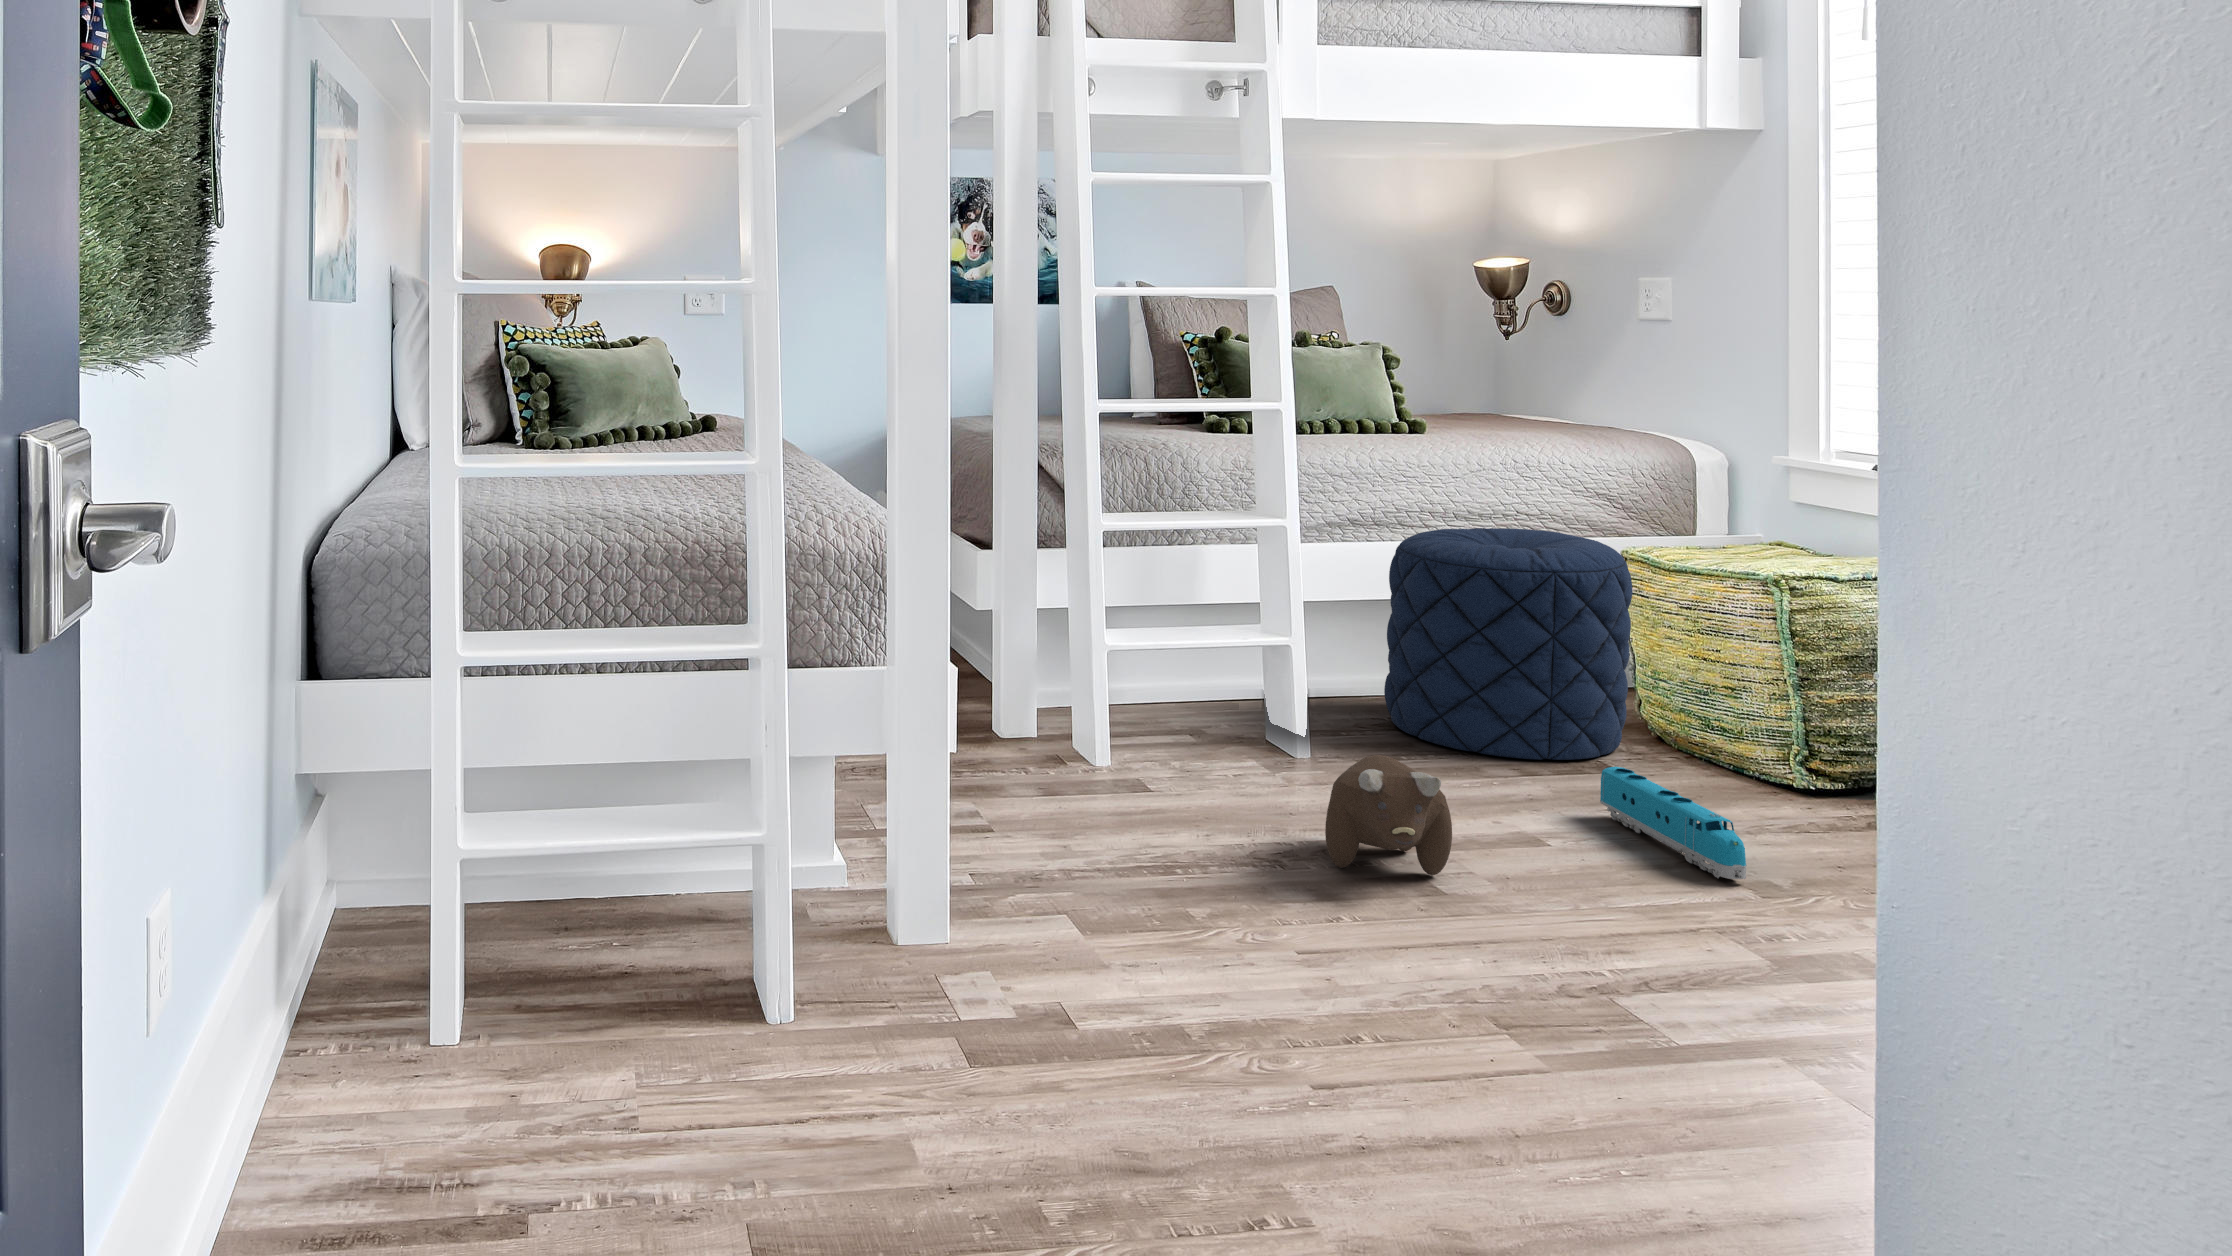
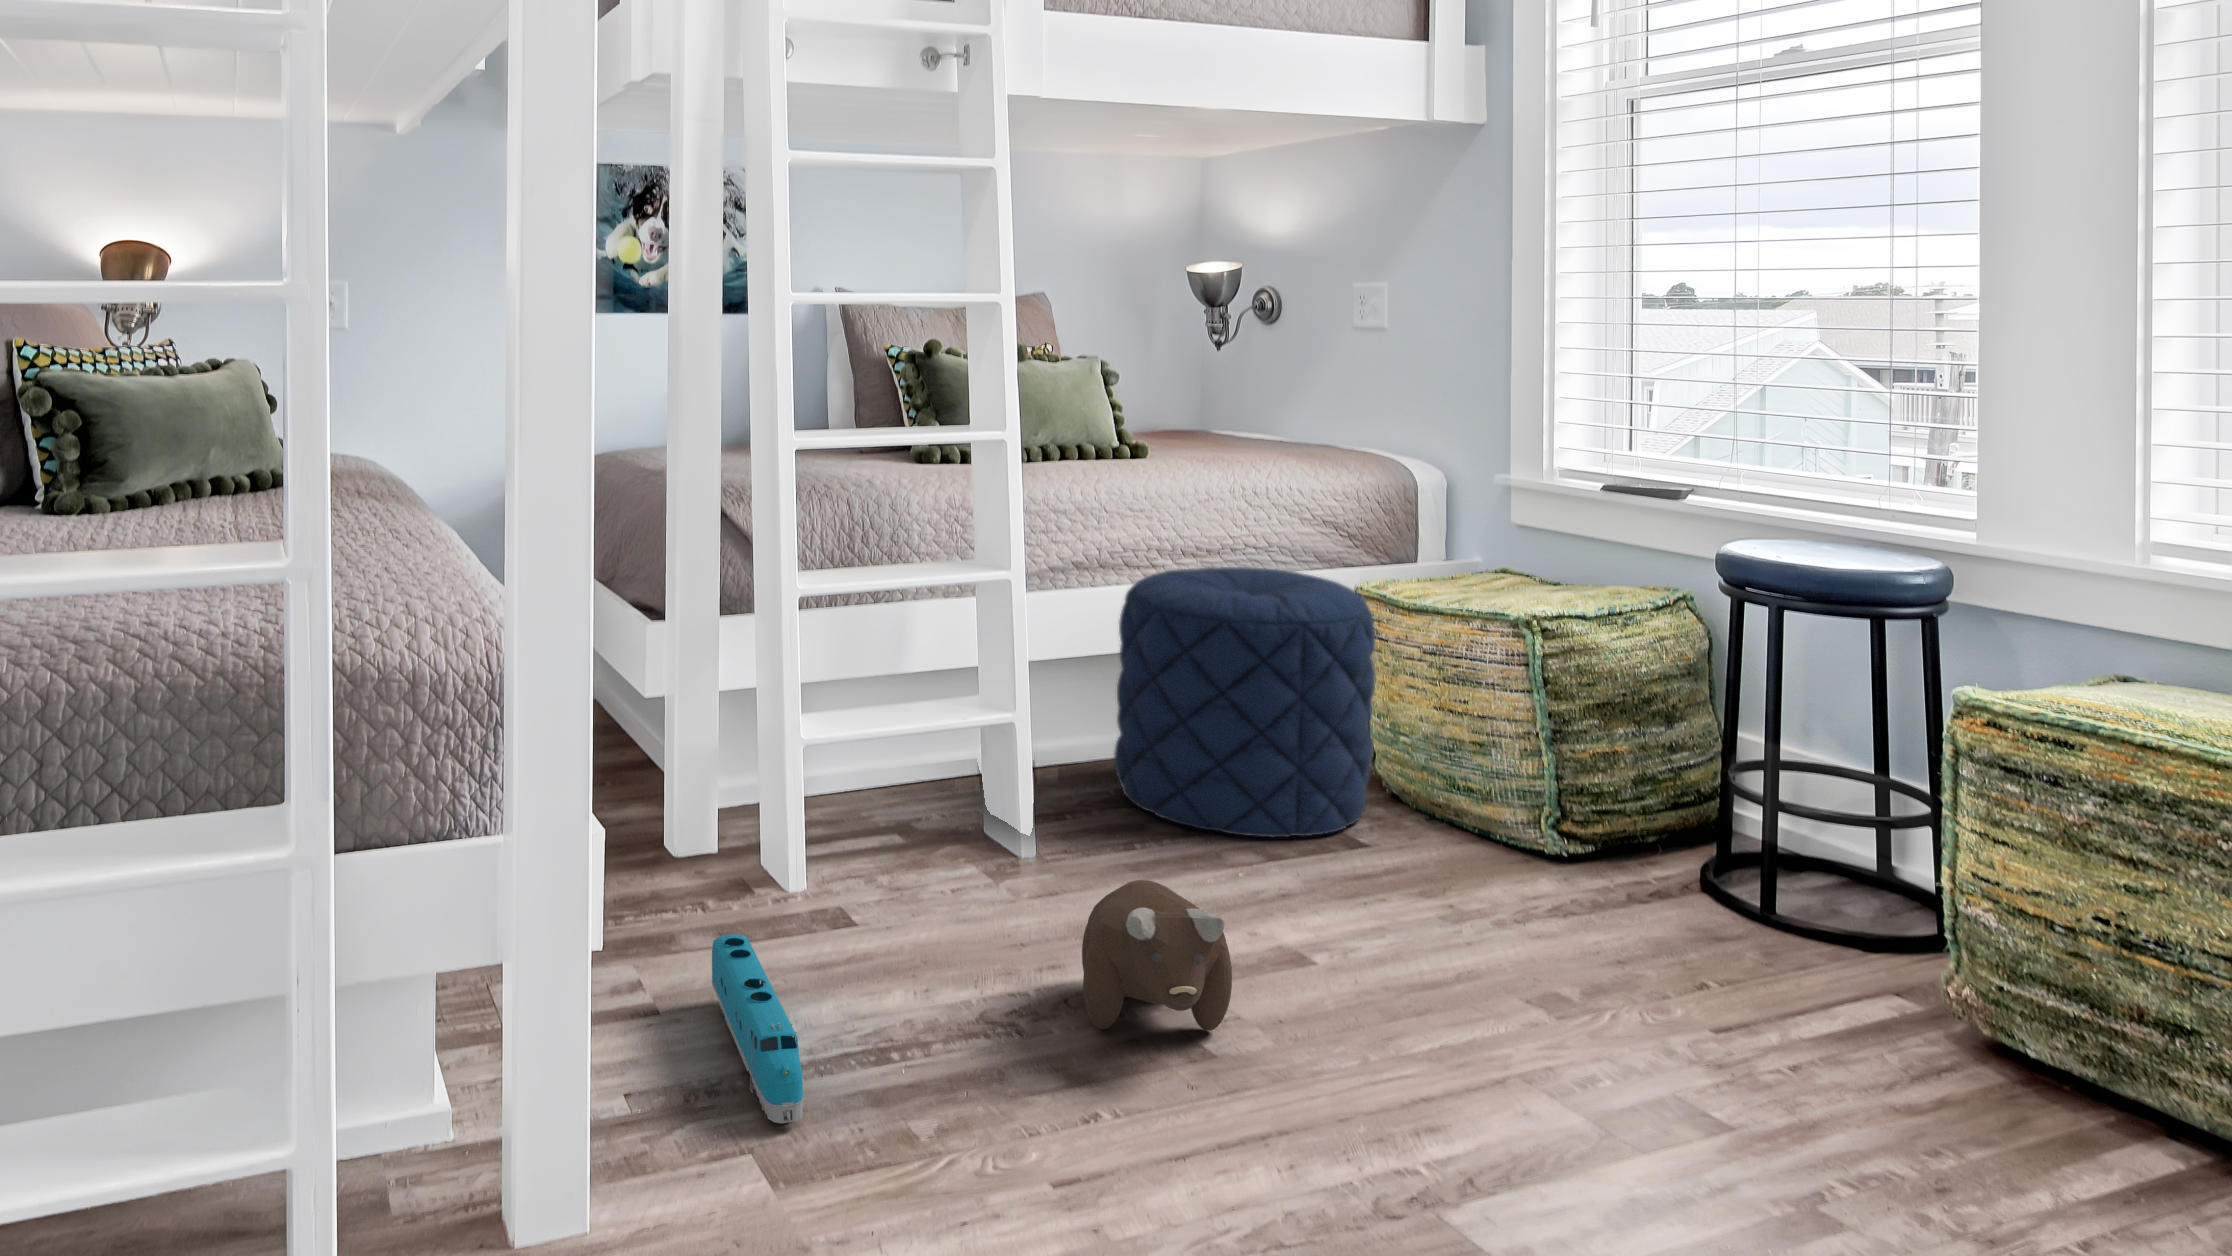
toy train: present [1600,767,1747,879] -> present [712,934,804,1123]

